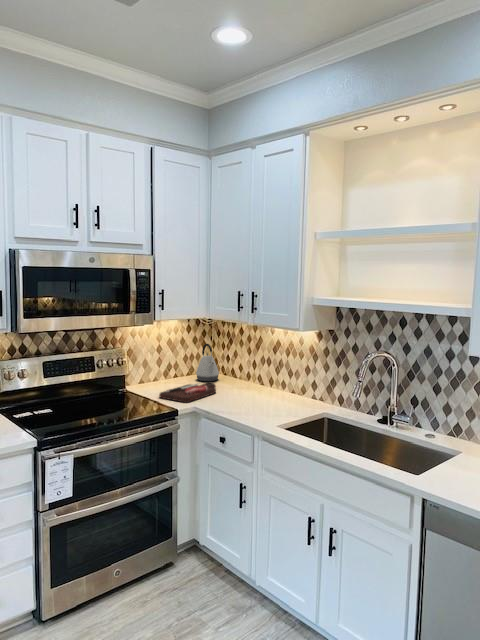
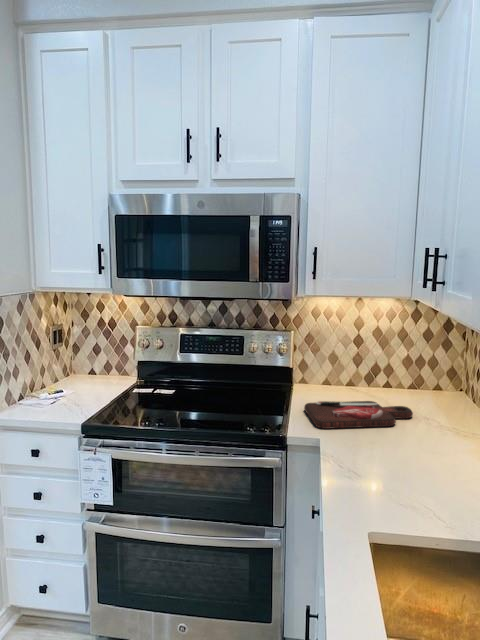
kettle: present [196,344,219,382] -> none [411,343,452,406]

